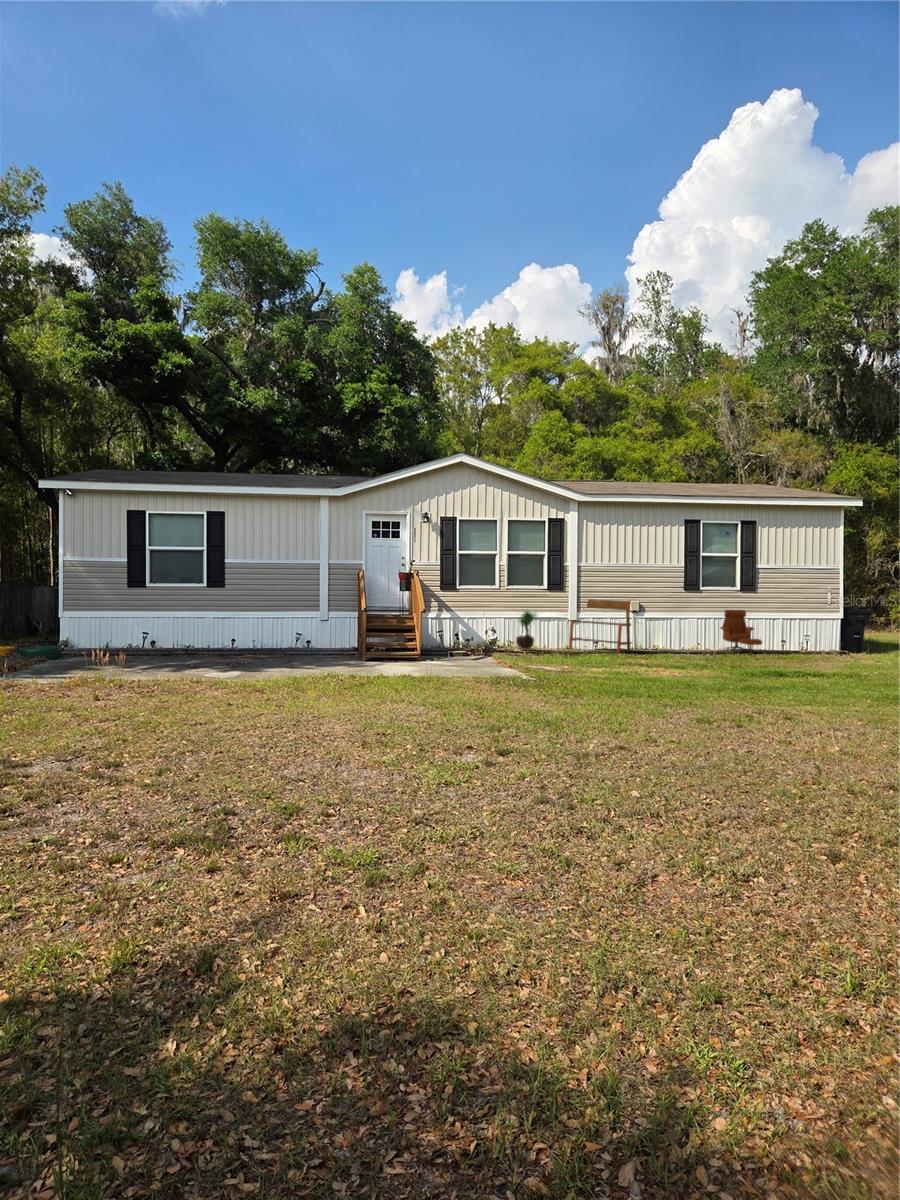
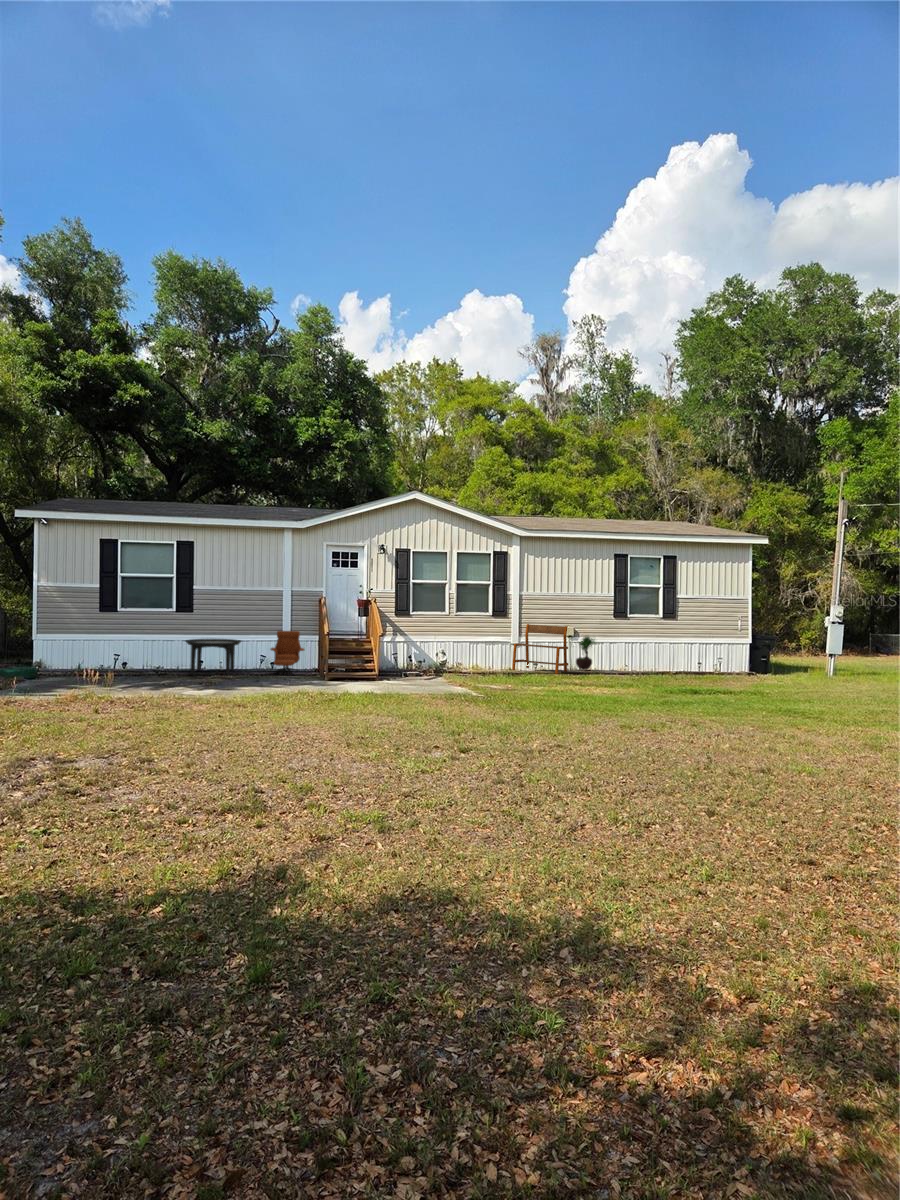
lounge chair: present [720,610,762,654] -> present [270,631,304,675]
potted tree: present [516,611,537,650] -> present [576,636,595,670]
round table: none [215,615,275,654] -> present [185,639,241,675]

